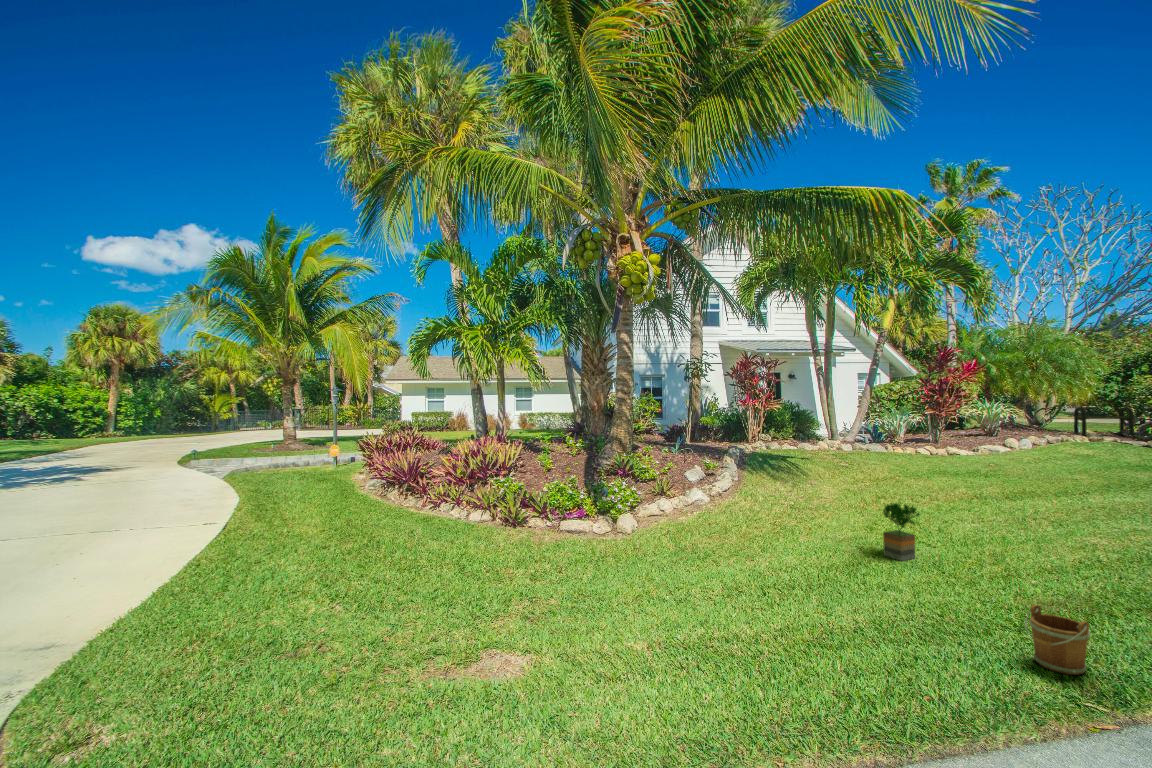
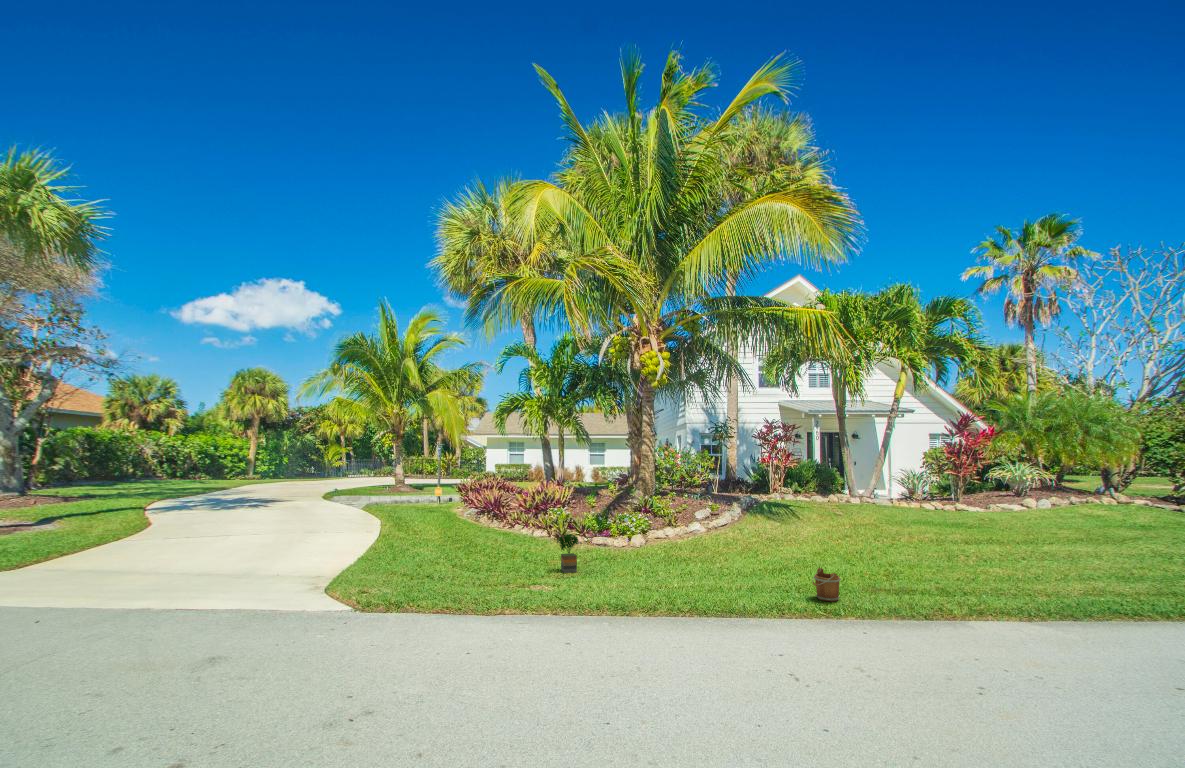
bench: present [1074,407,1134,437] -> none [1070,469,1122,497]
potted tree: present [883,503,921,561] -> present [557,534,582,573]

